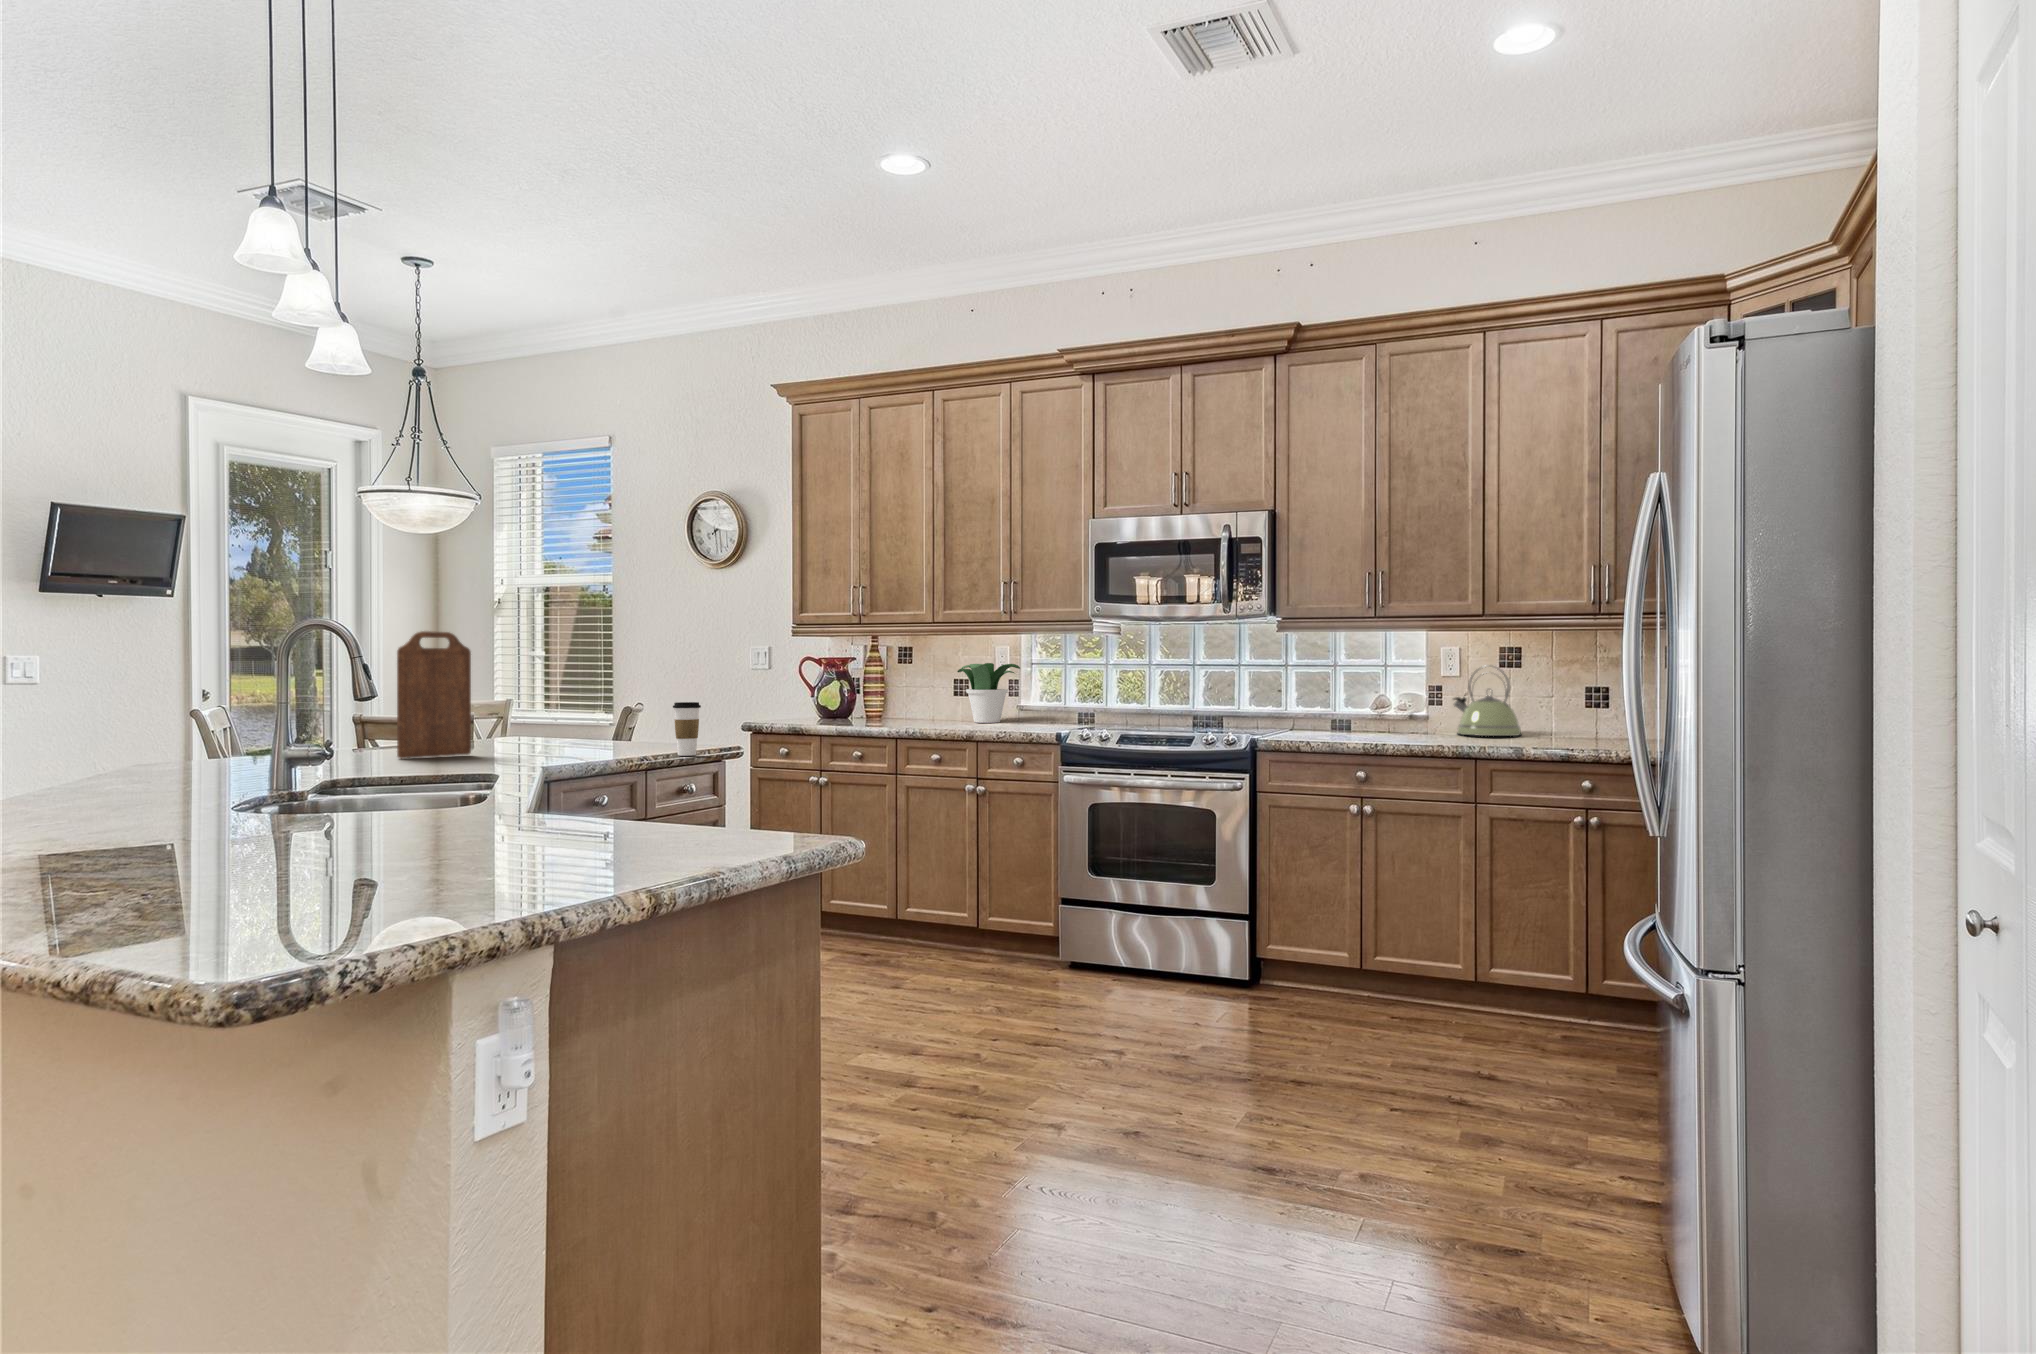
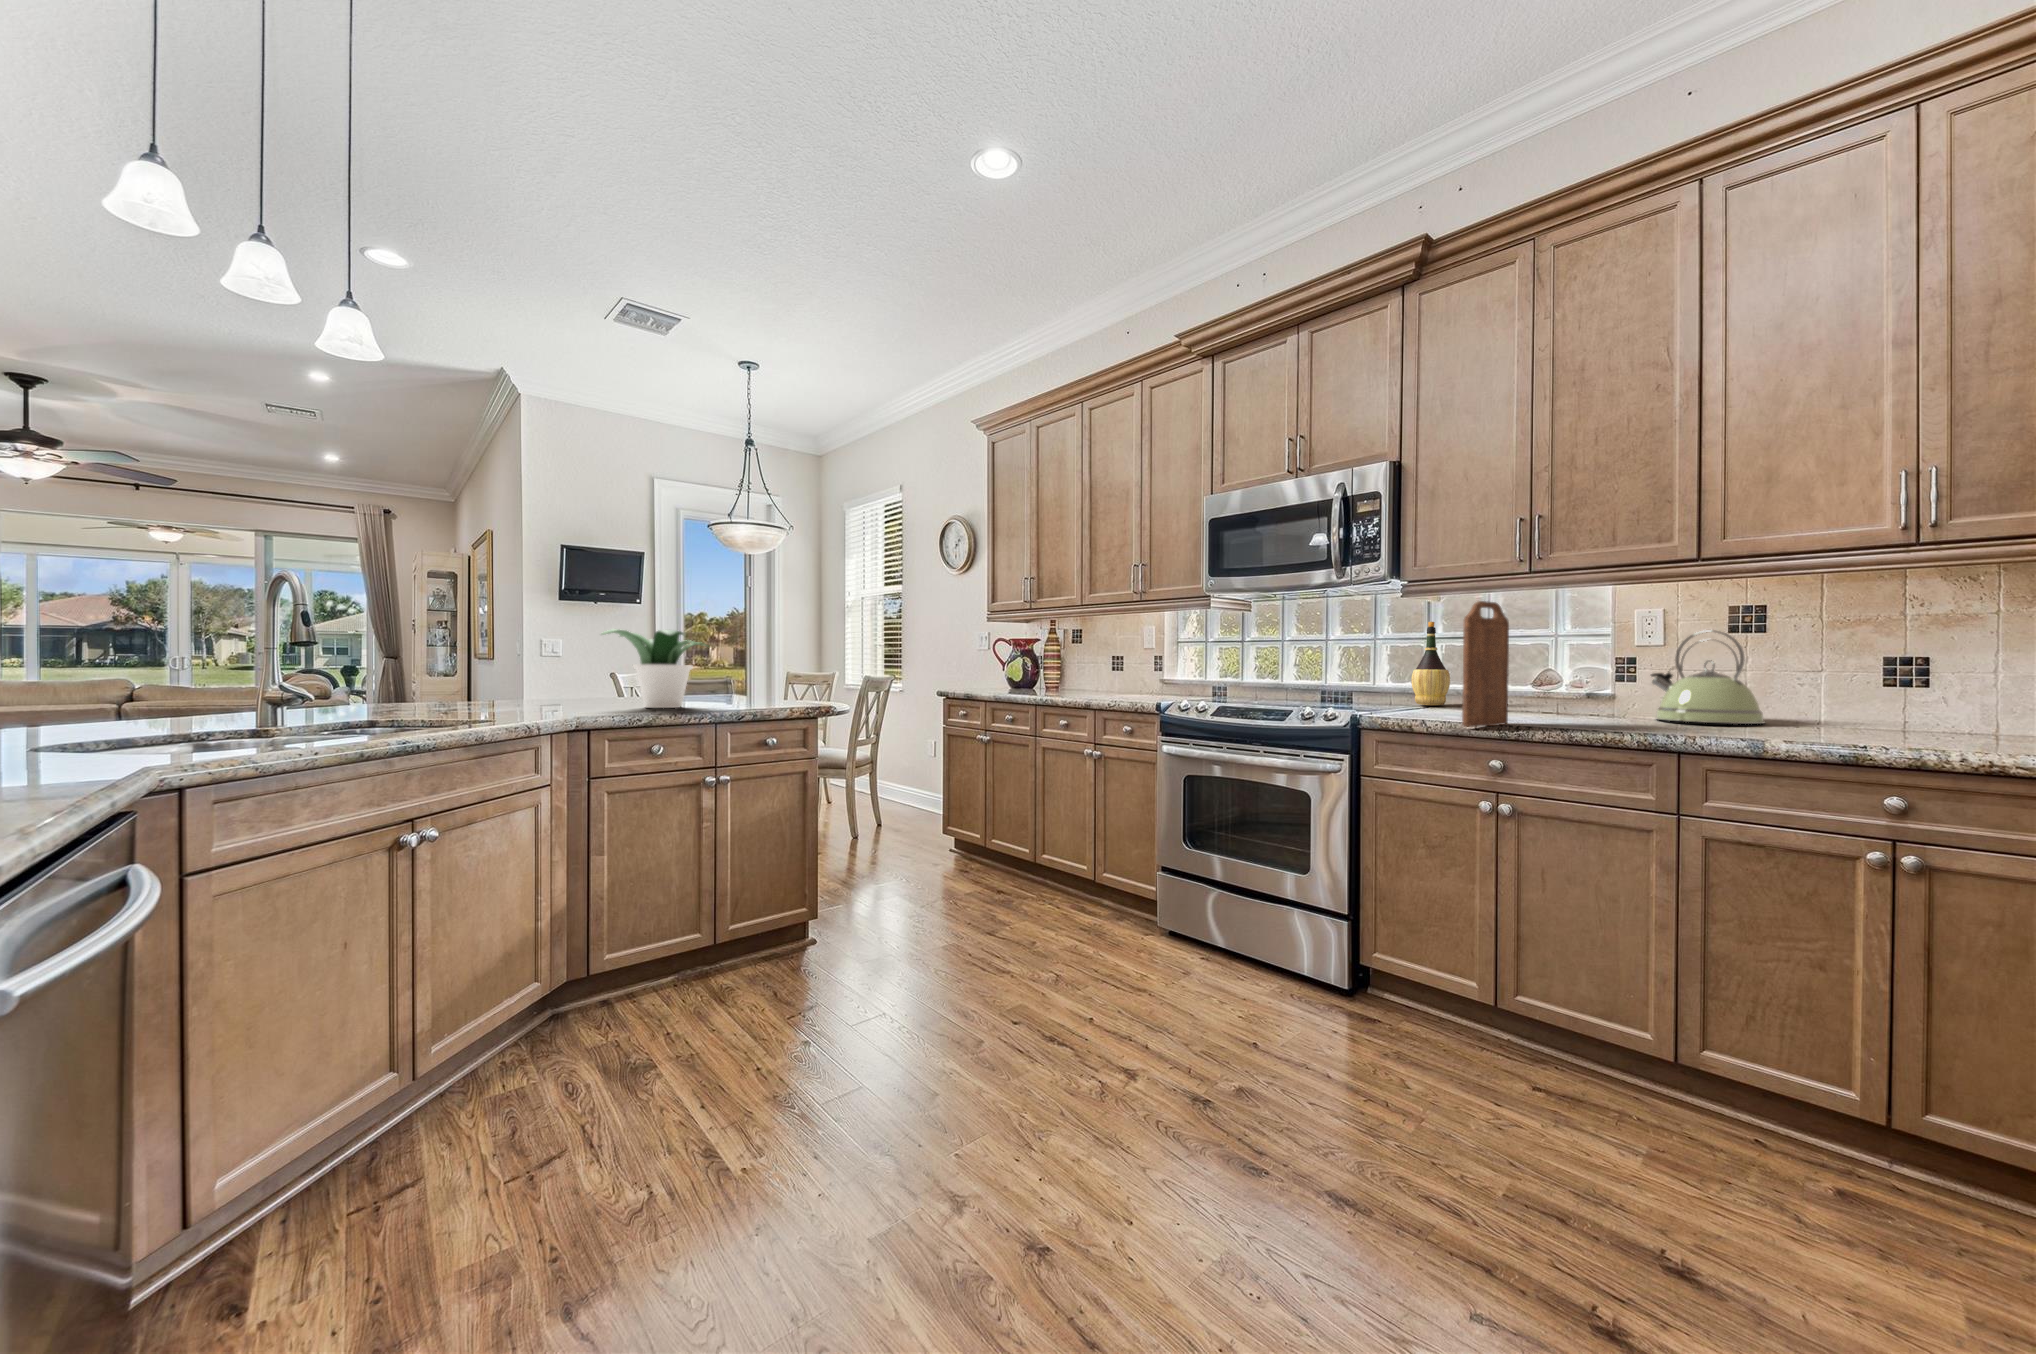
cutting board: present [397,631,471,759] -> present [1462,601,1509,727]
wine bottle: none [1275,650,1306,726] -> present [1411,622,1450,706]
potted plant: present [957,663,1020,723] -> present [602,629,707,708]
coffee cup: present [673,702,701,756] -> none [747,662,773,710]

